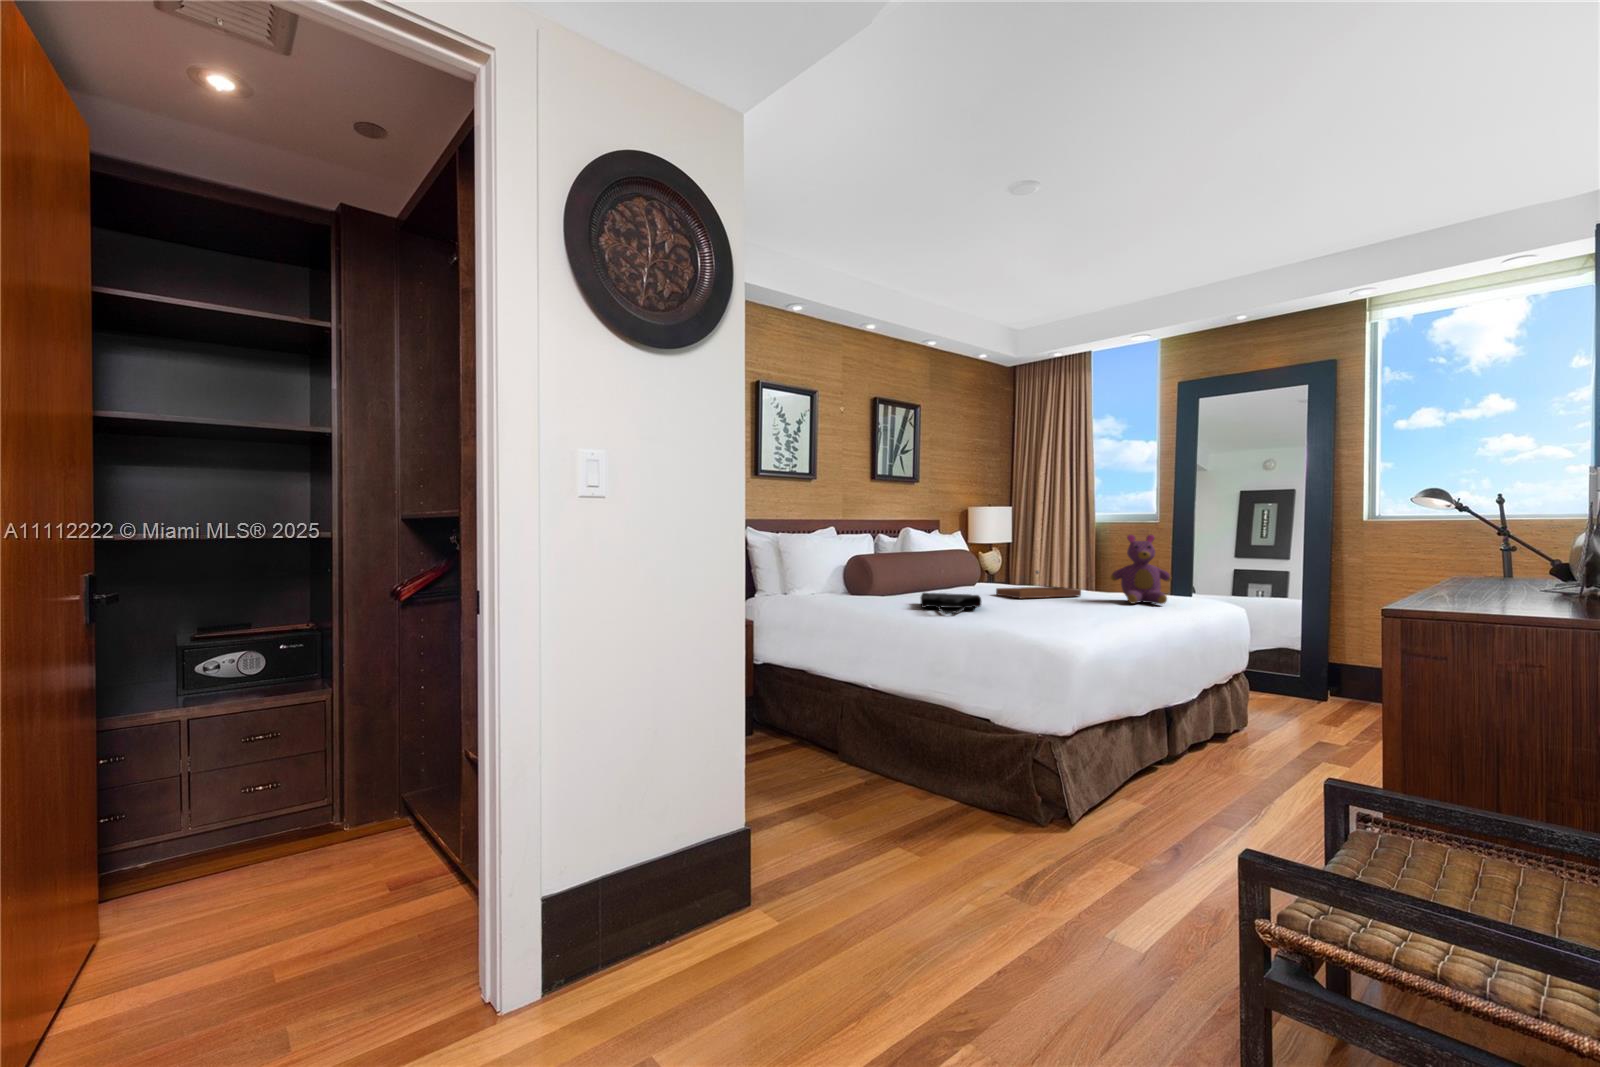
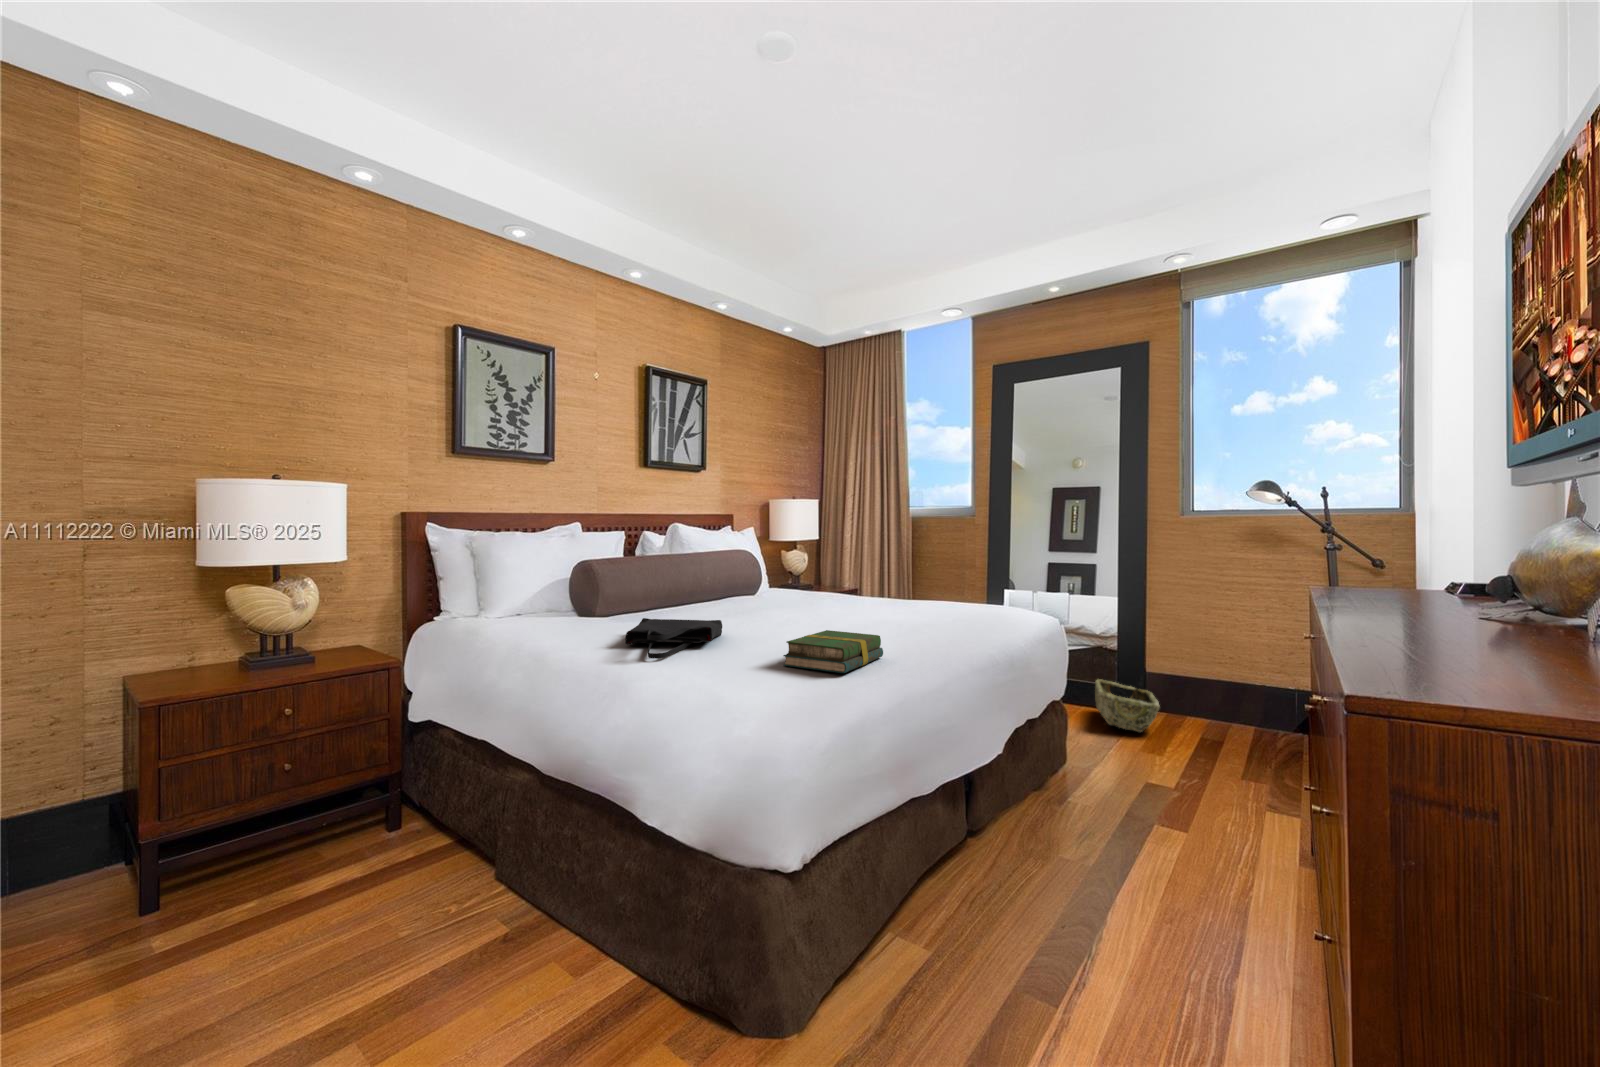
teddy bear: present [1111,535,1171,604] -> none [902,534,975,624]
tray: present [996,570,1081,598] -> none [763,579,869,619]
book: none [1040,601,1108,624] -> present [784,630,883,673]
woven basket: none [1282,668,1343,711] -> present [1095,679,1160,732]

